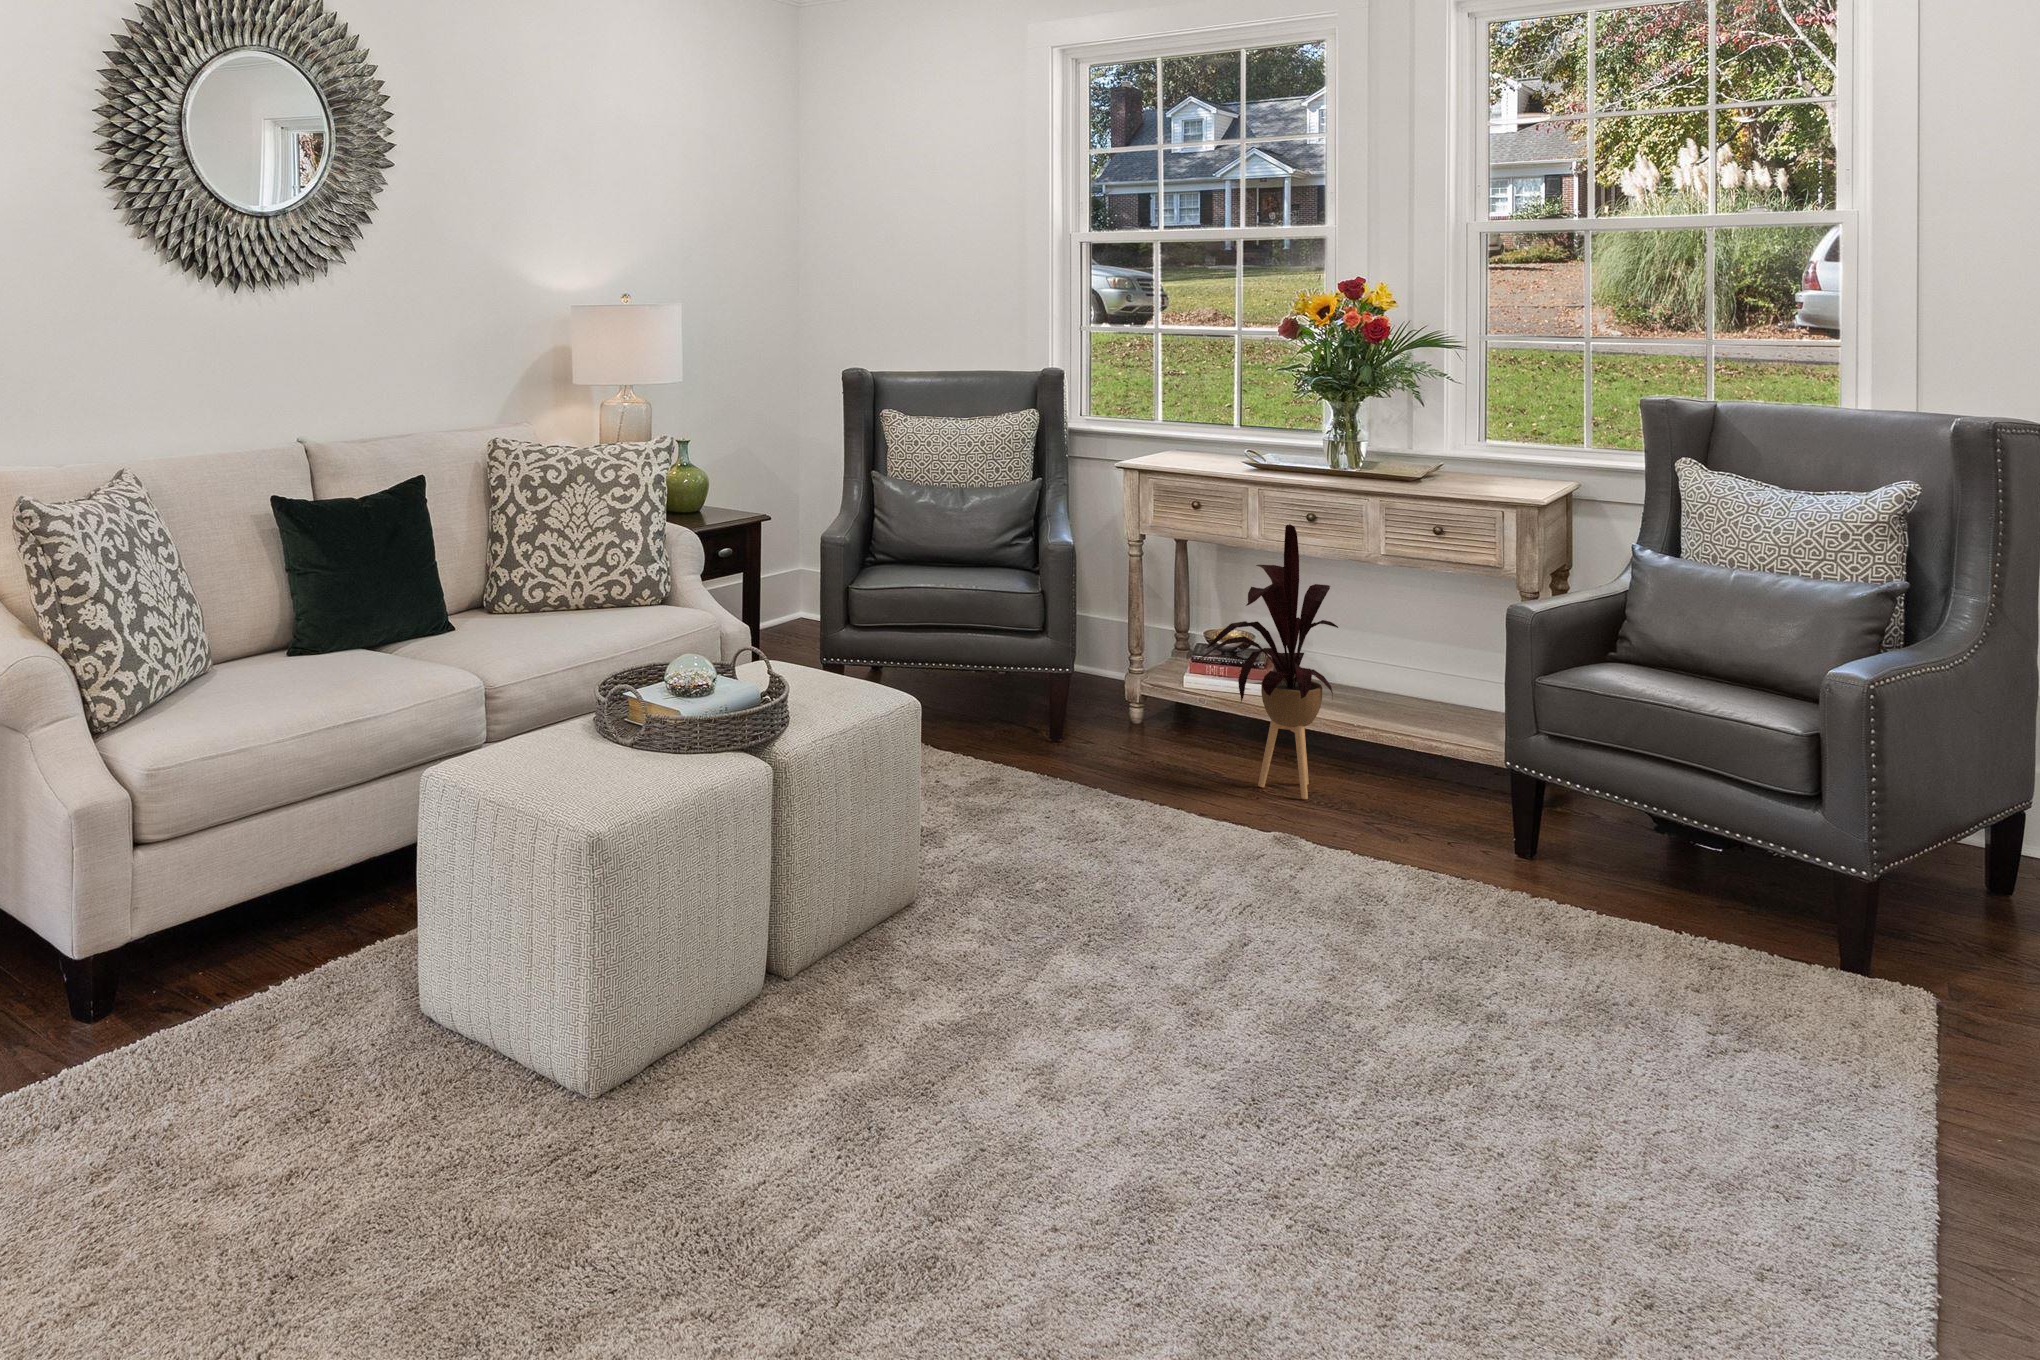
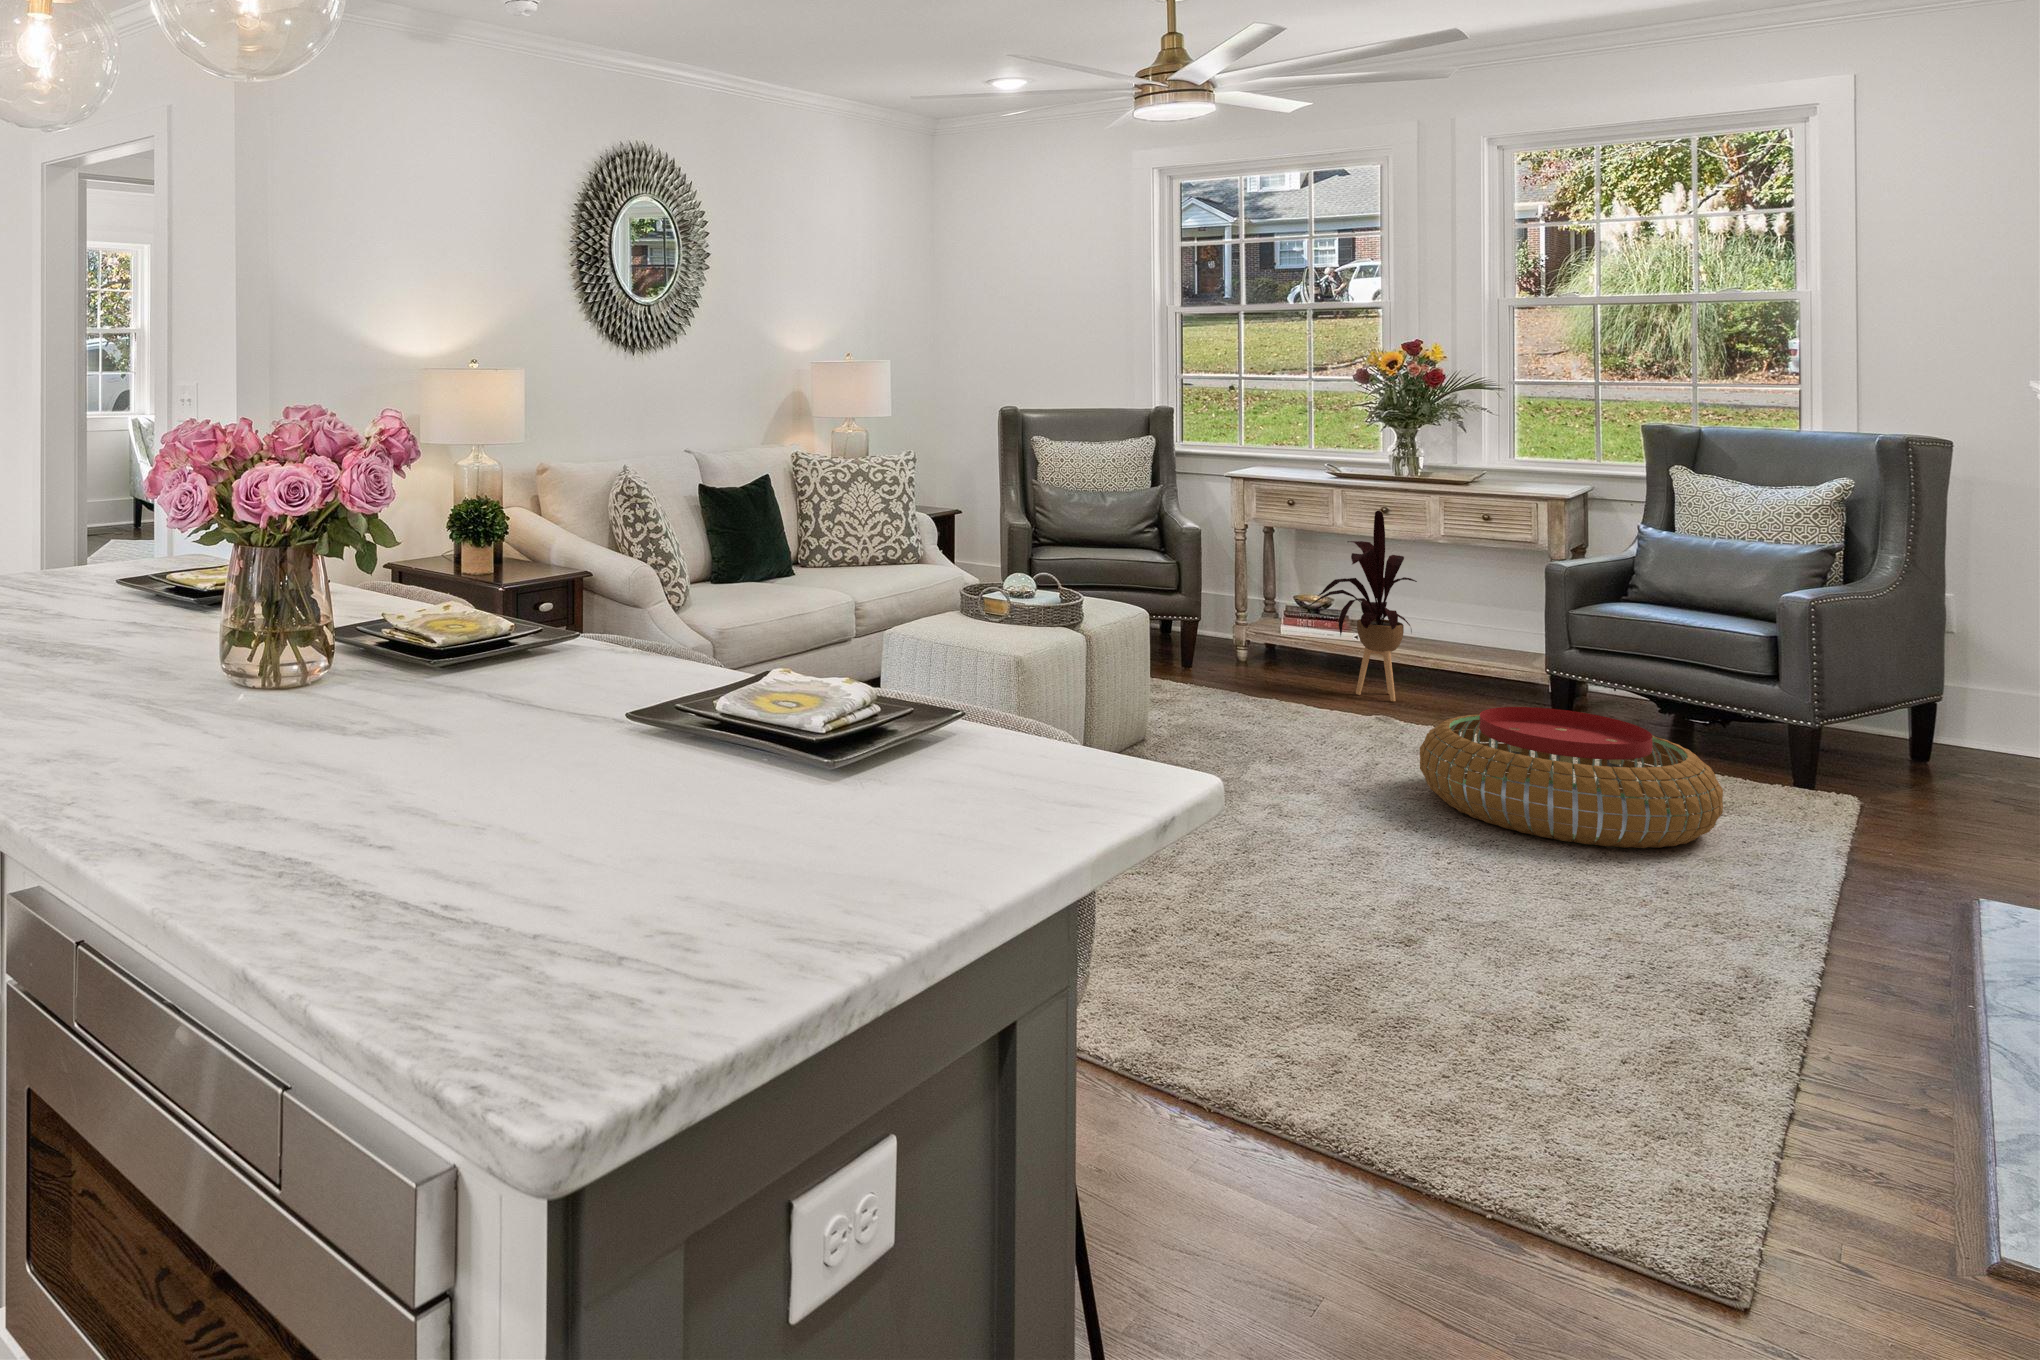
pouf: none [1283,860,1736,1141] -> present [1420,707,1723,848]

